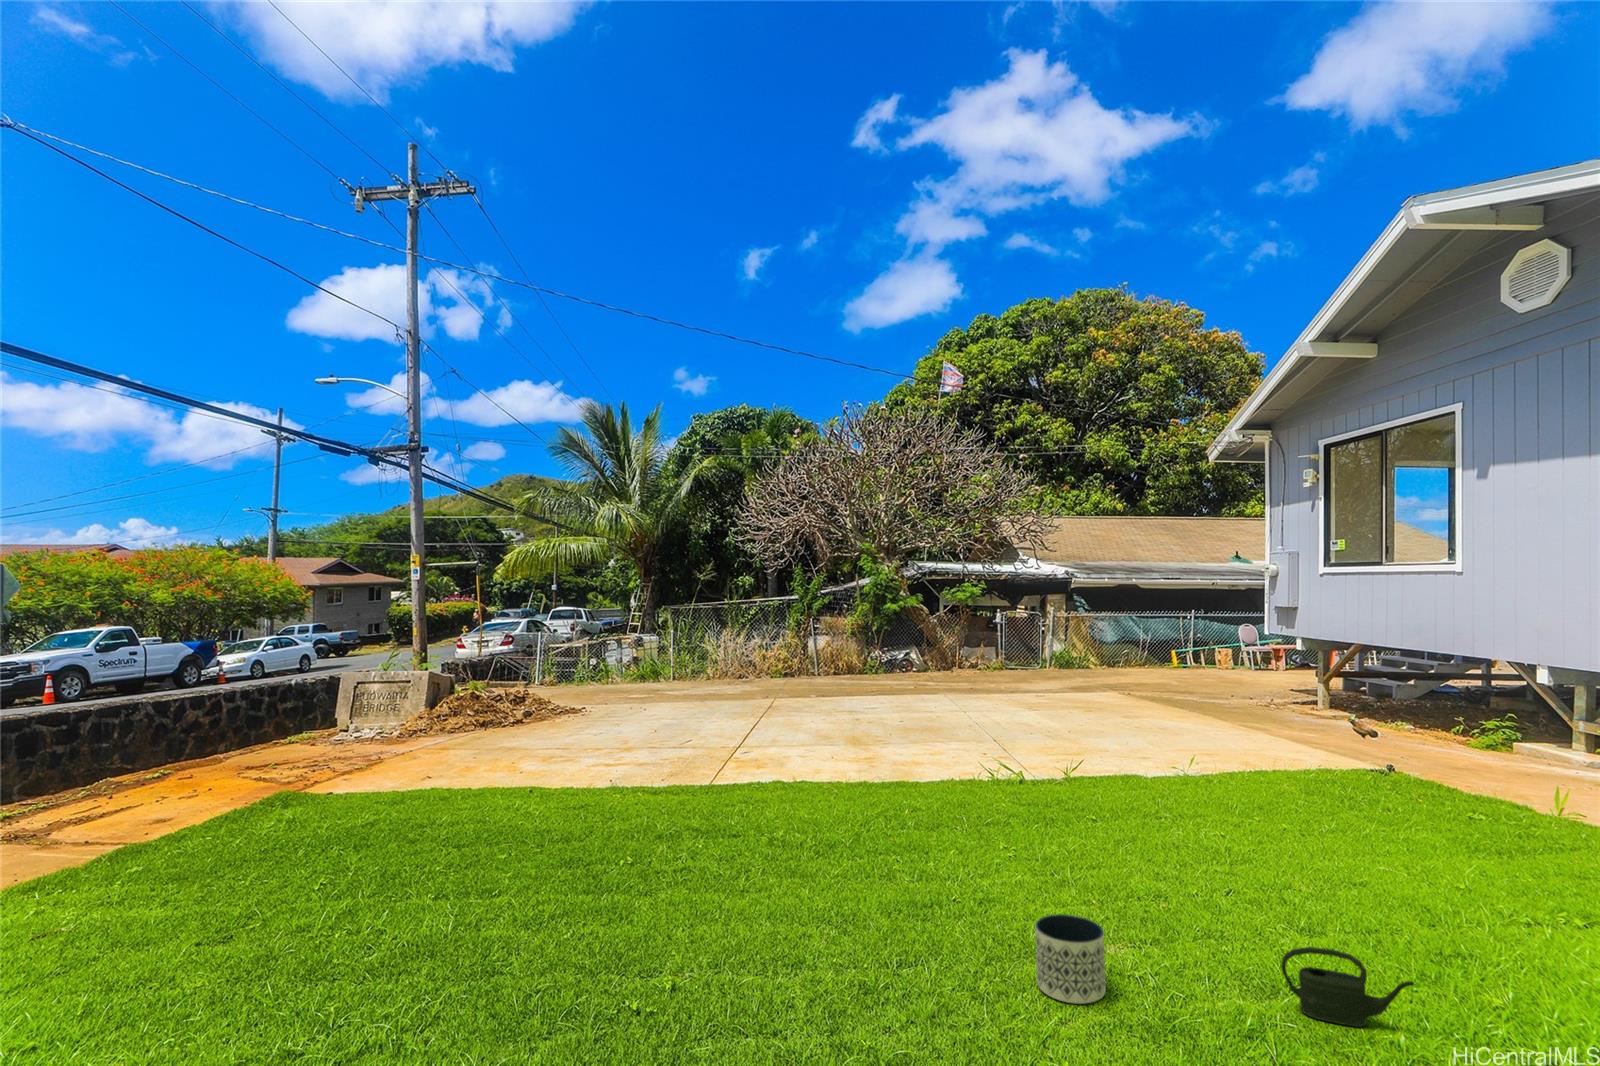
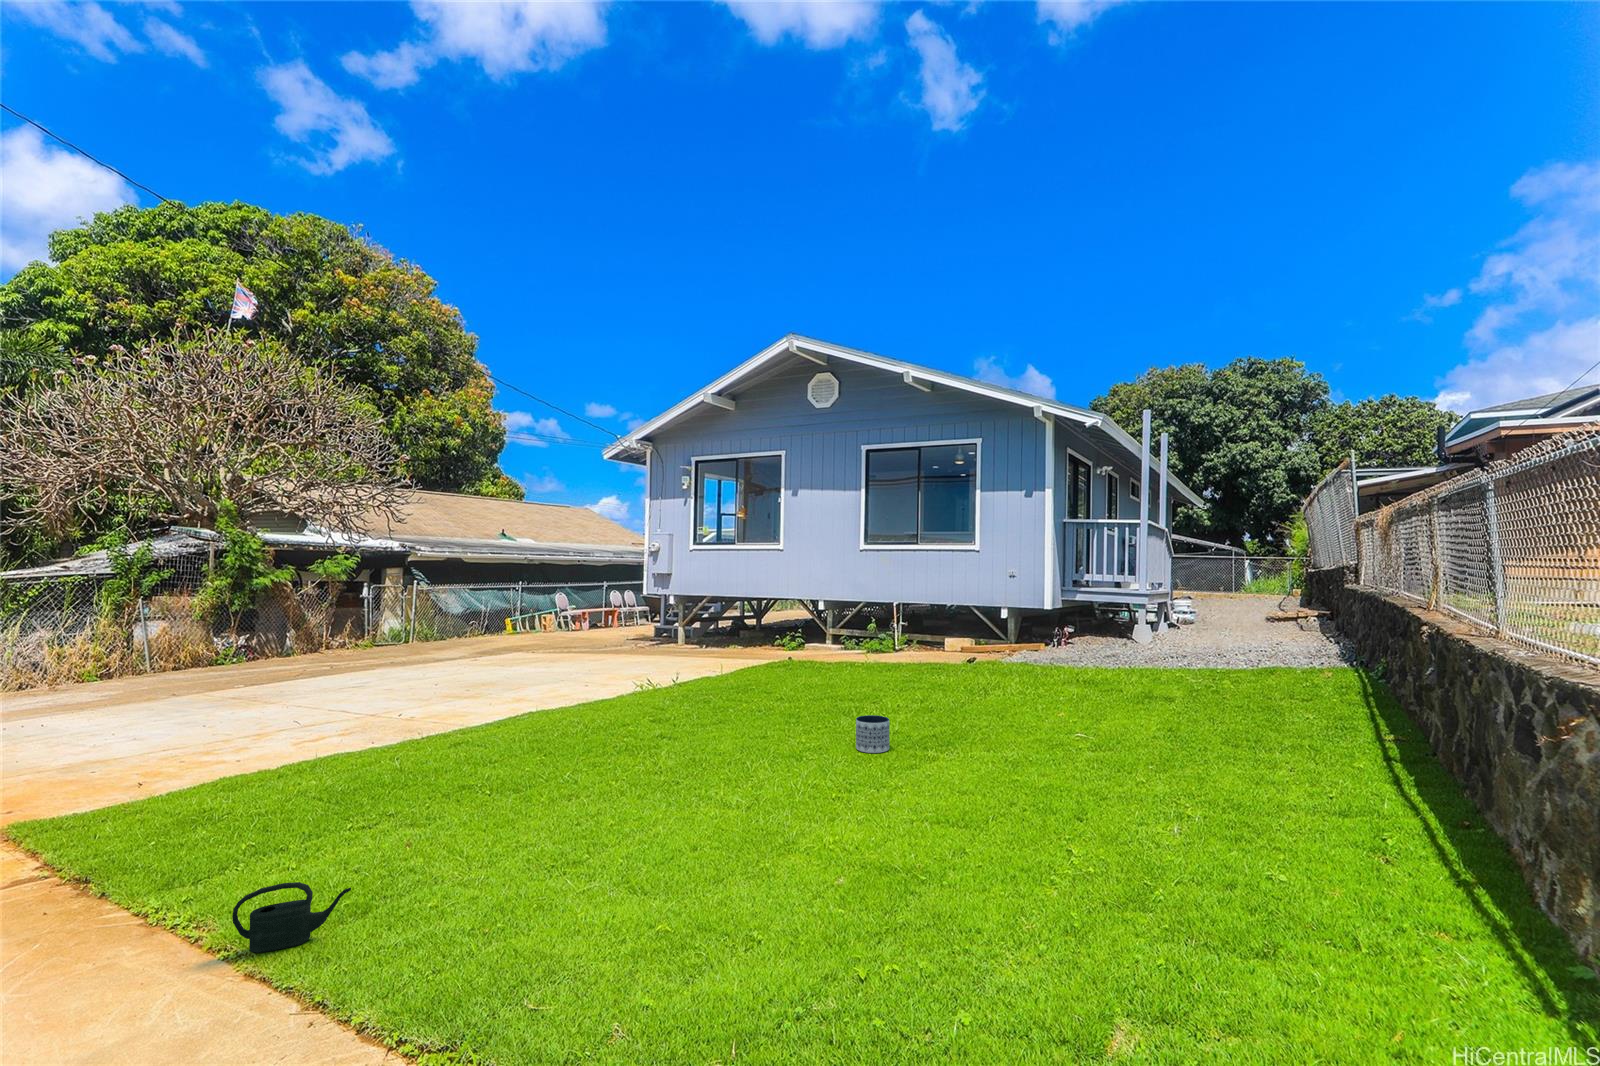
watering can: present [1281,947,1414,1027] -> present [232,882,351,953]

